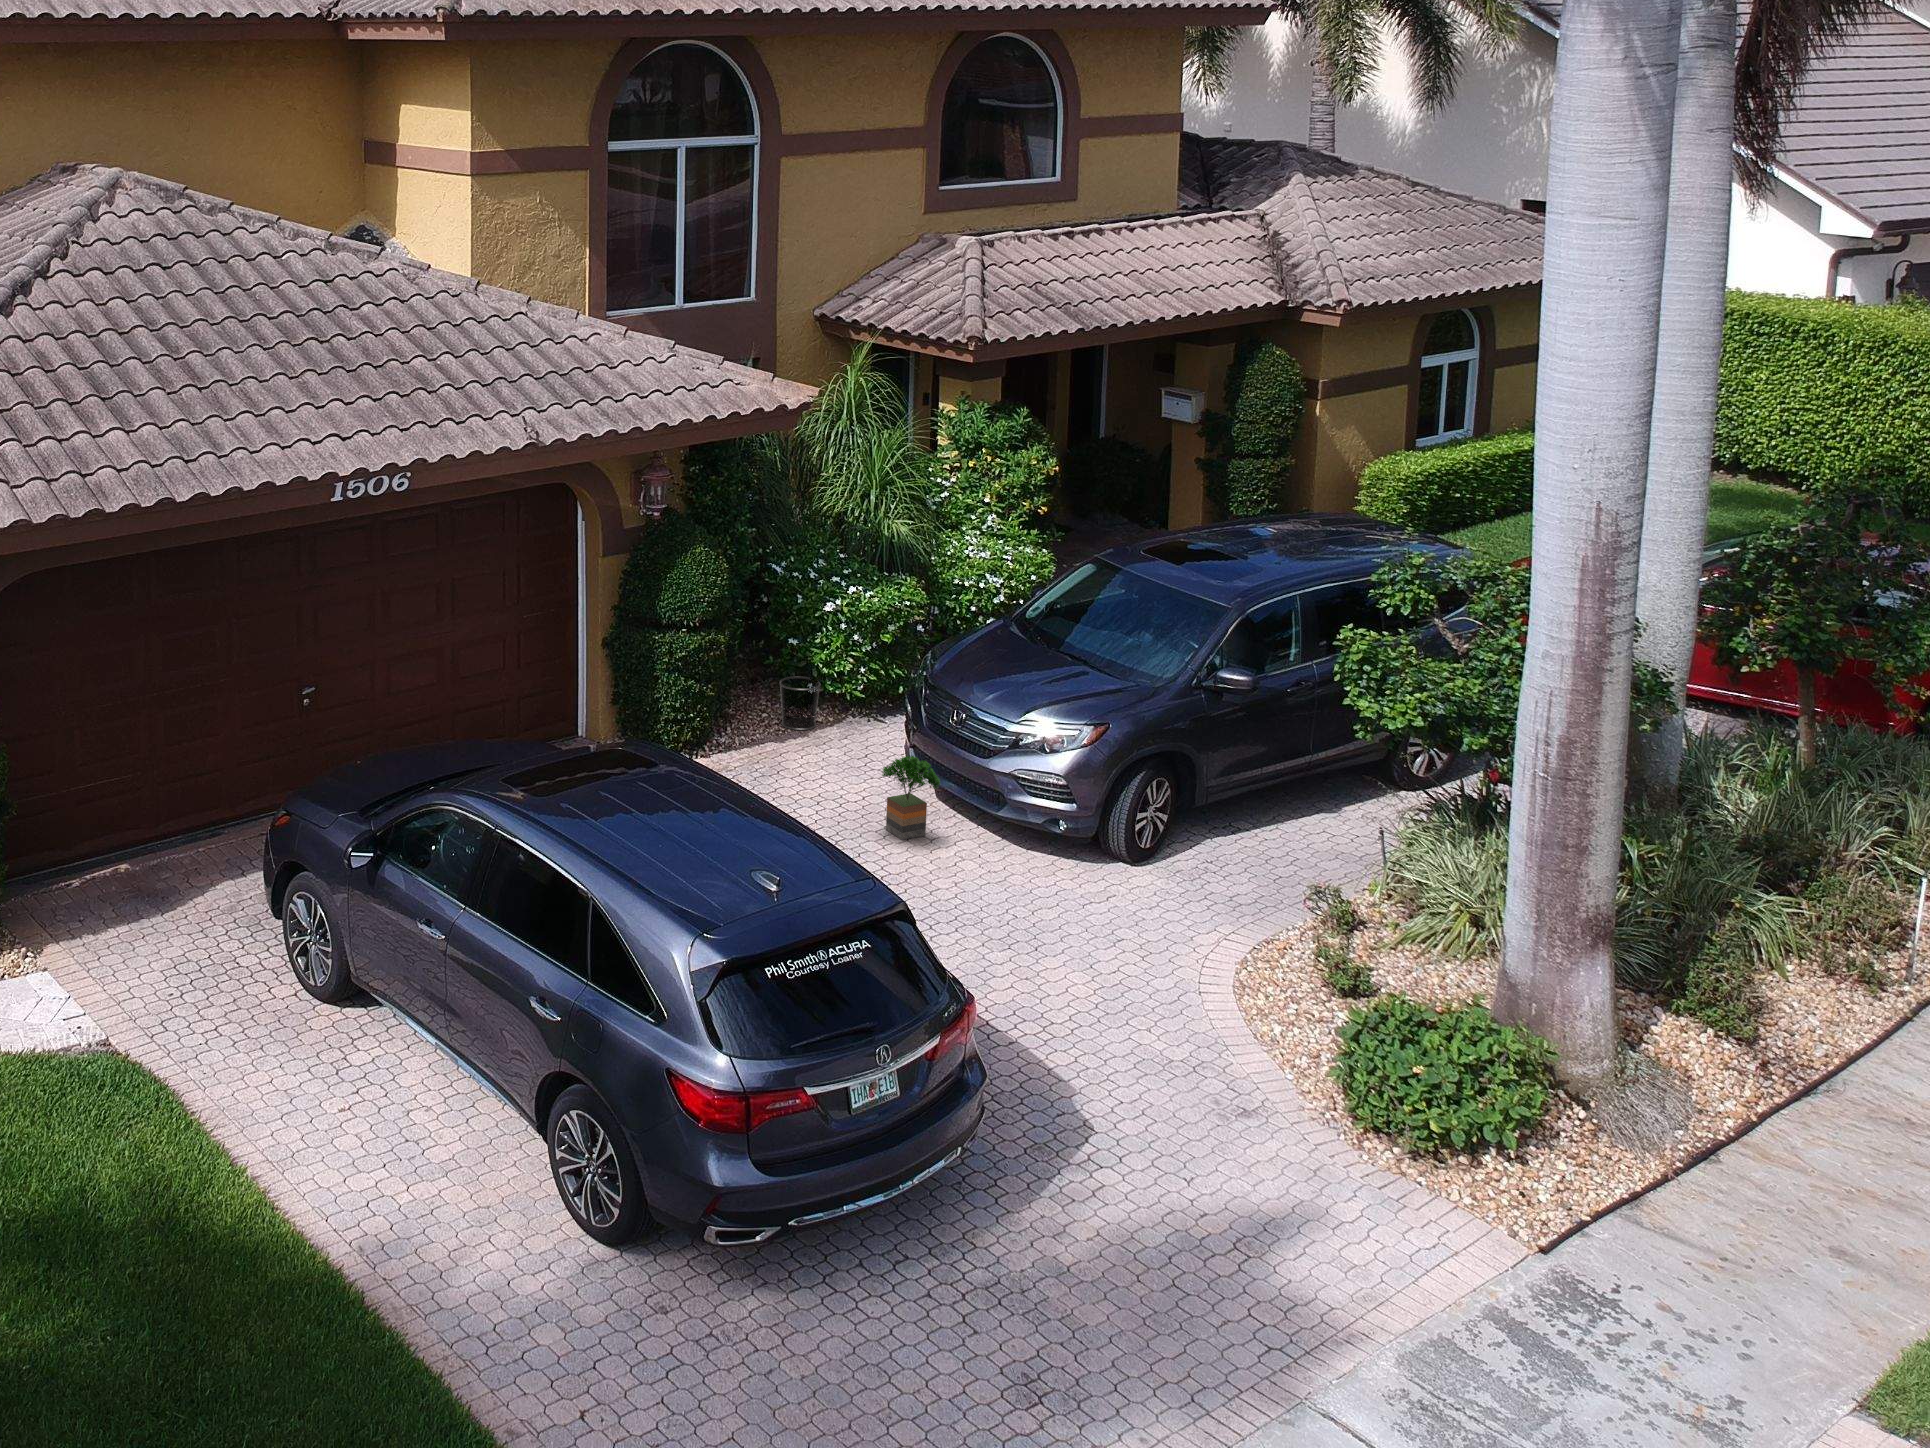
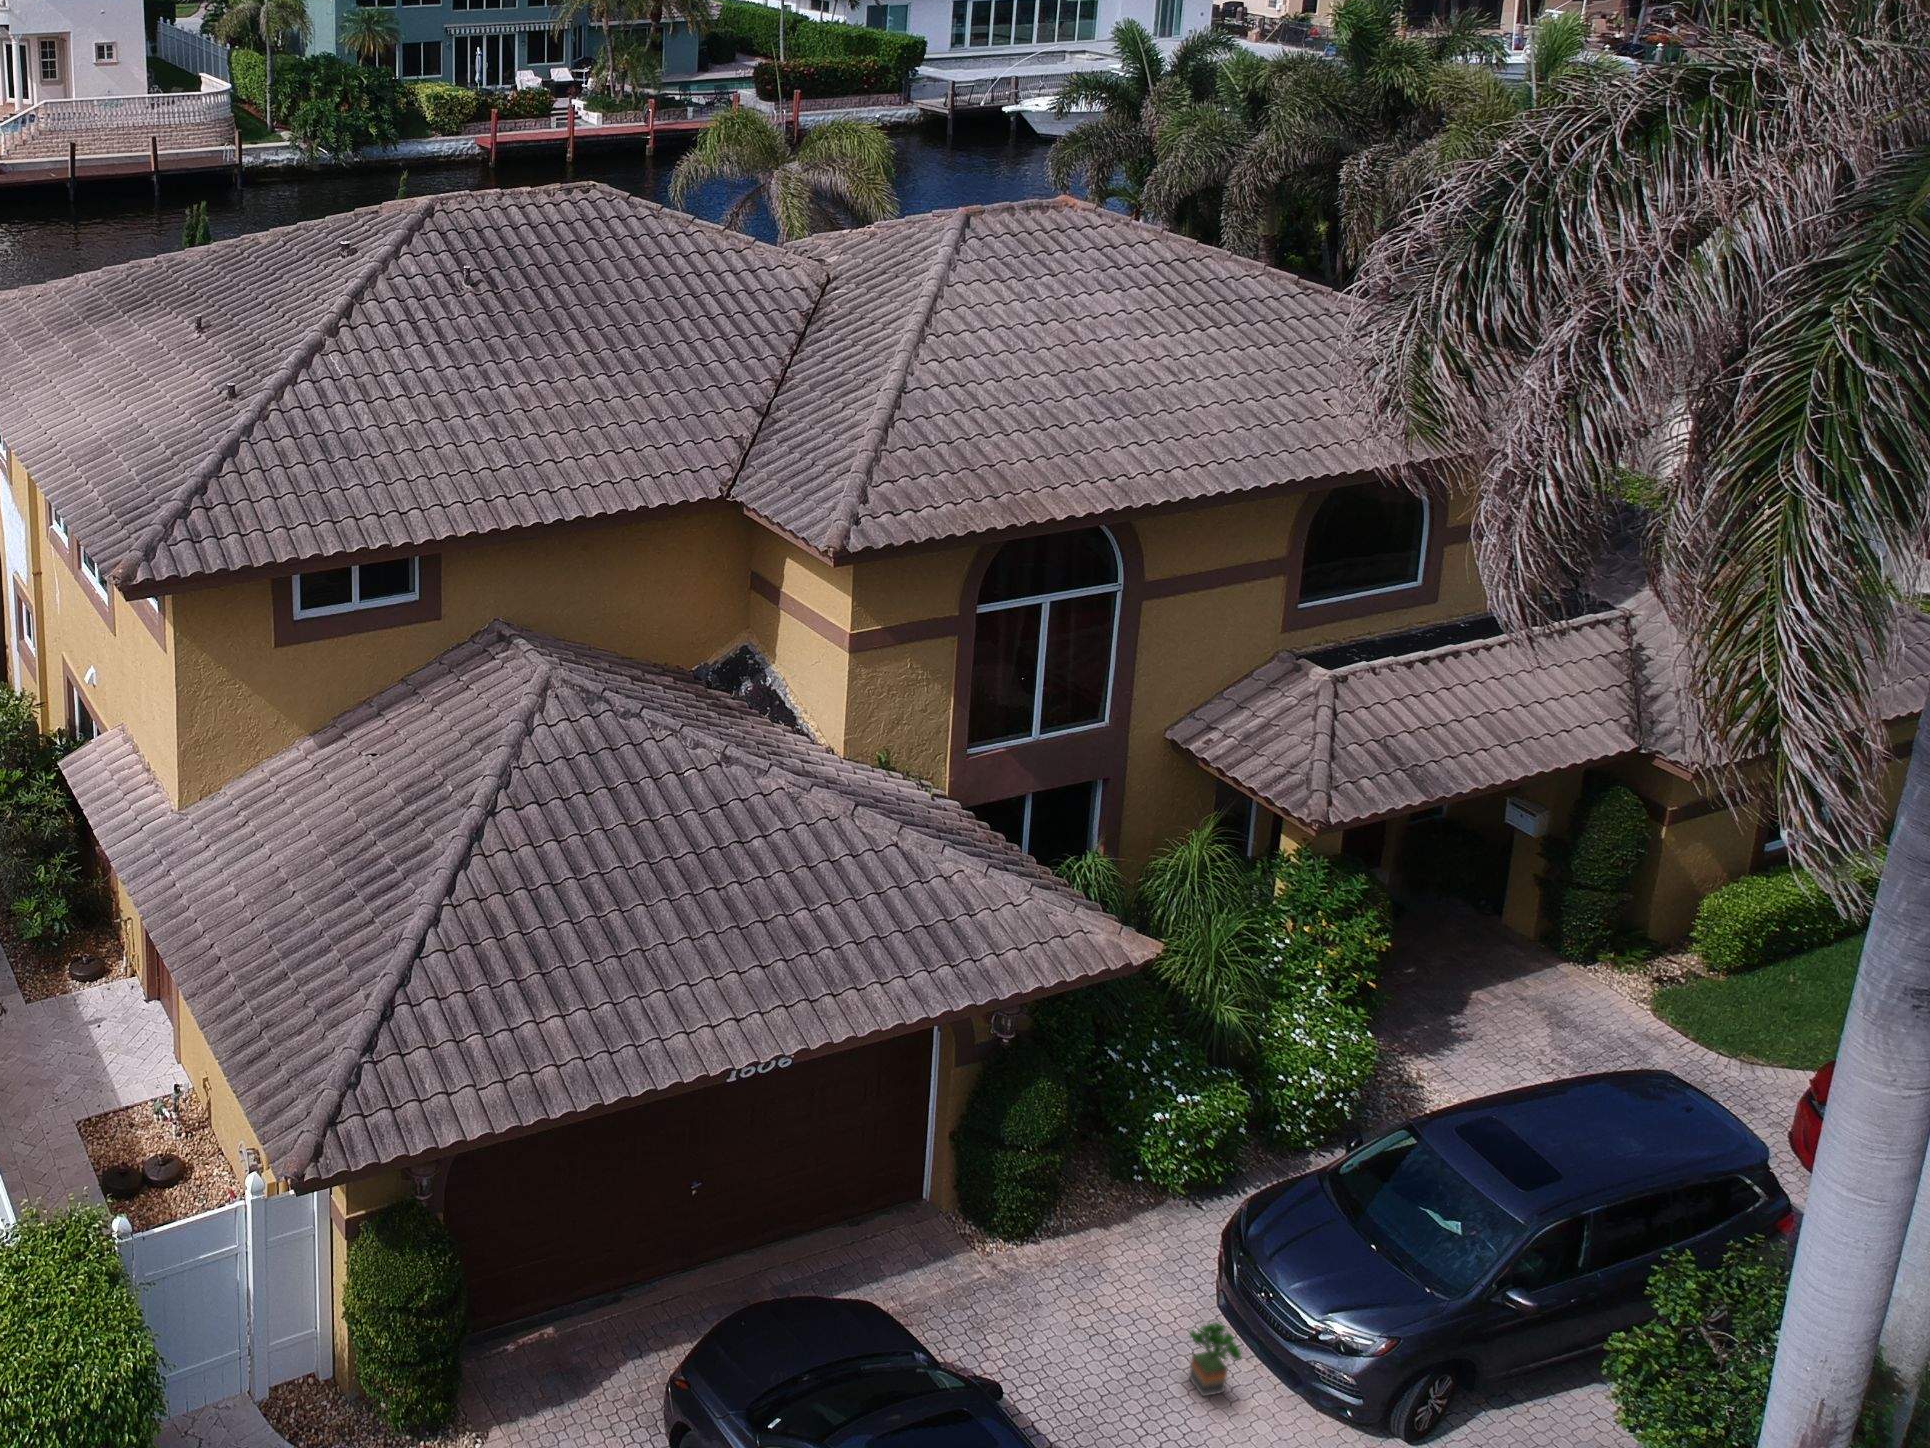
waste bin: present [779,676,821,730] -> none [1101,1153,1140,1207]

